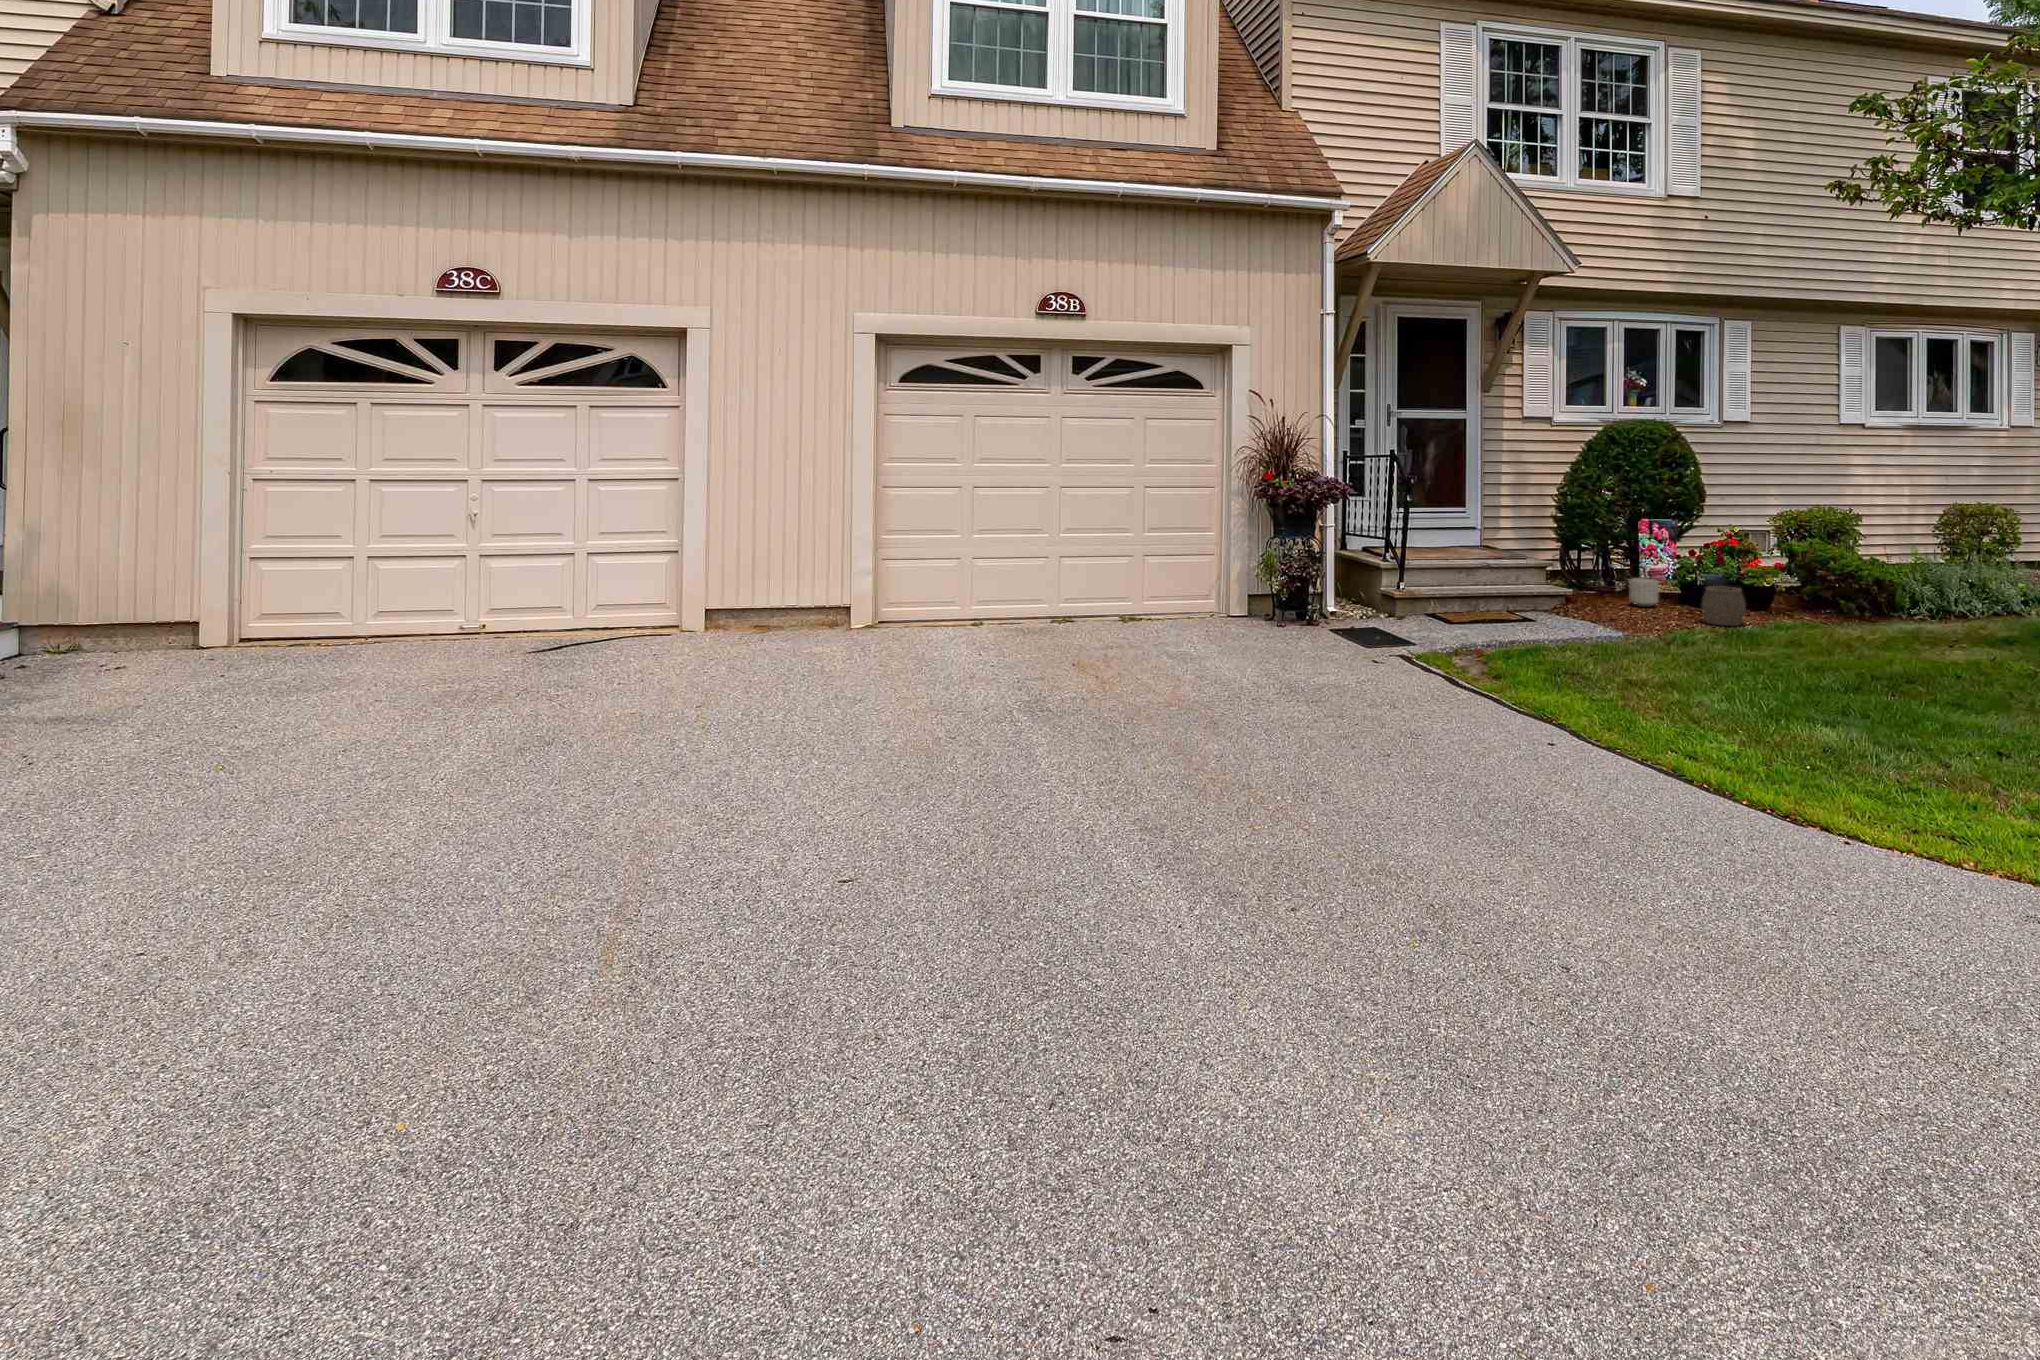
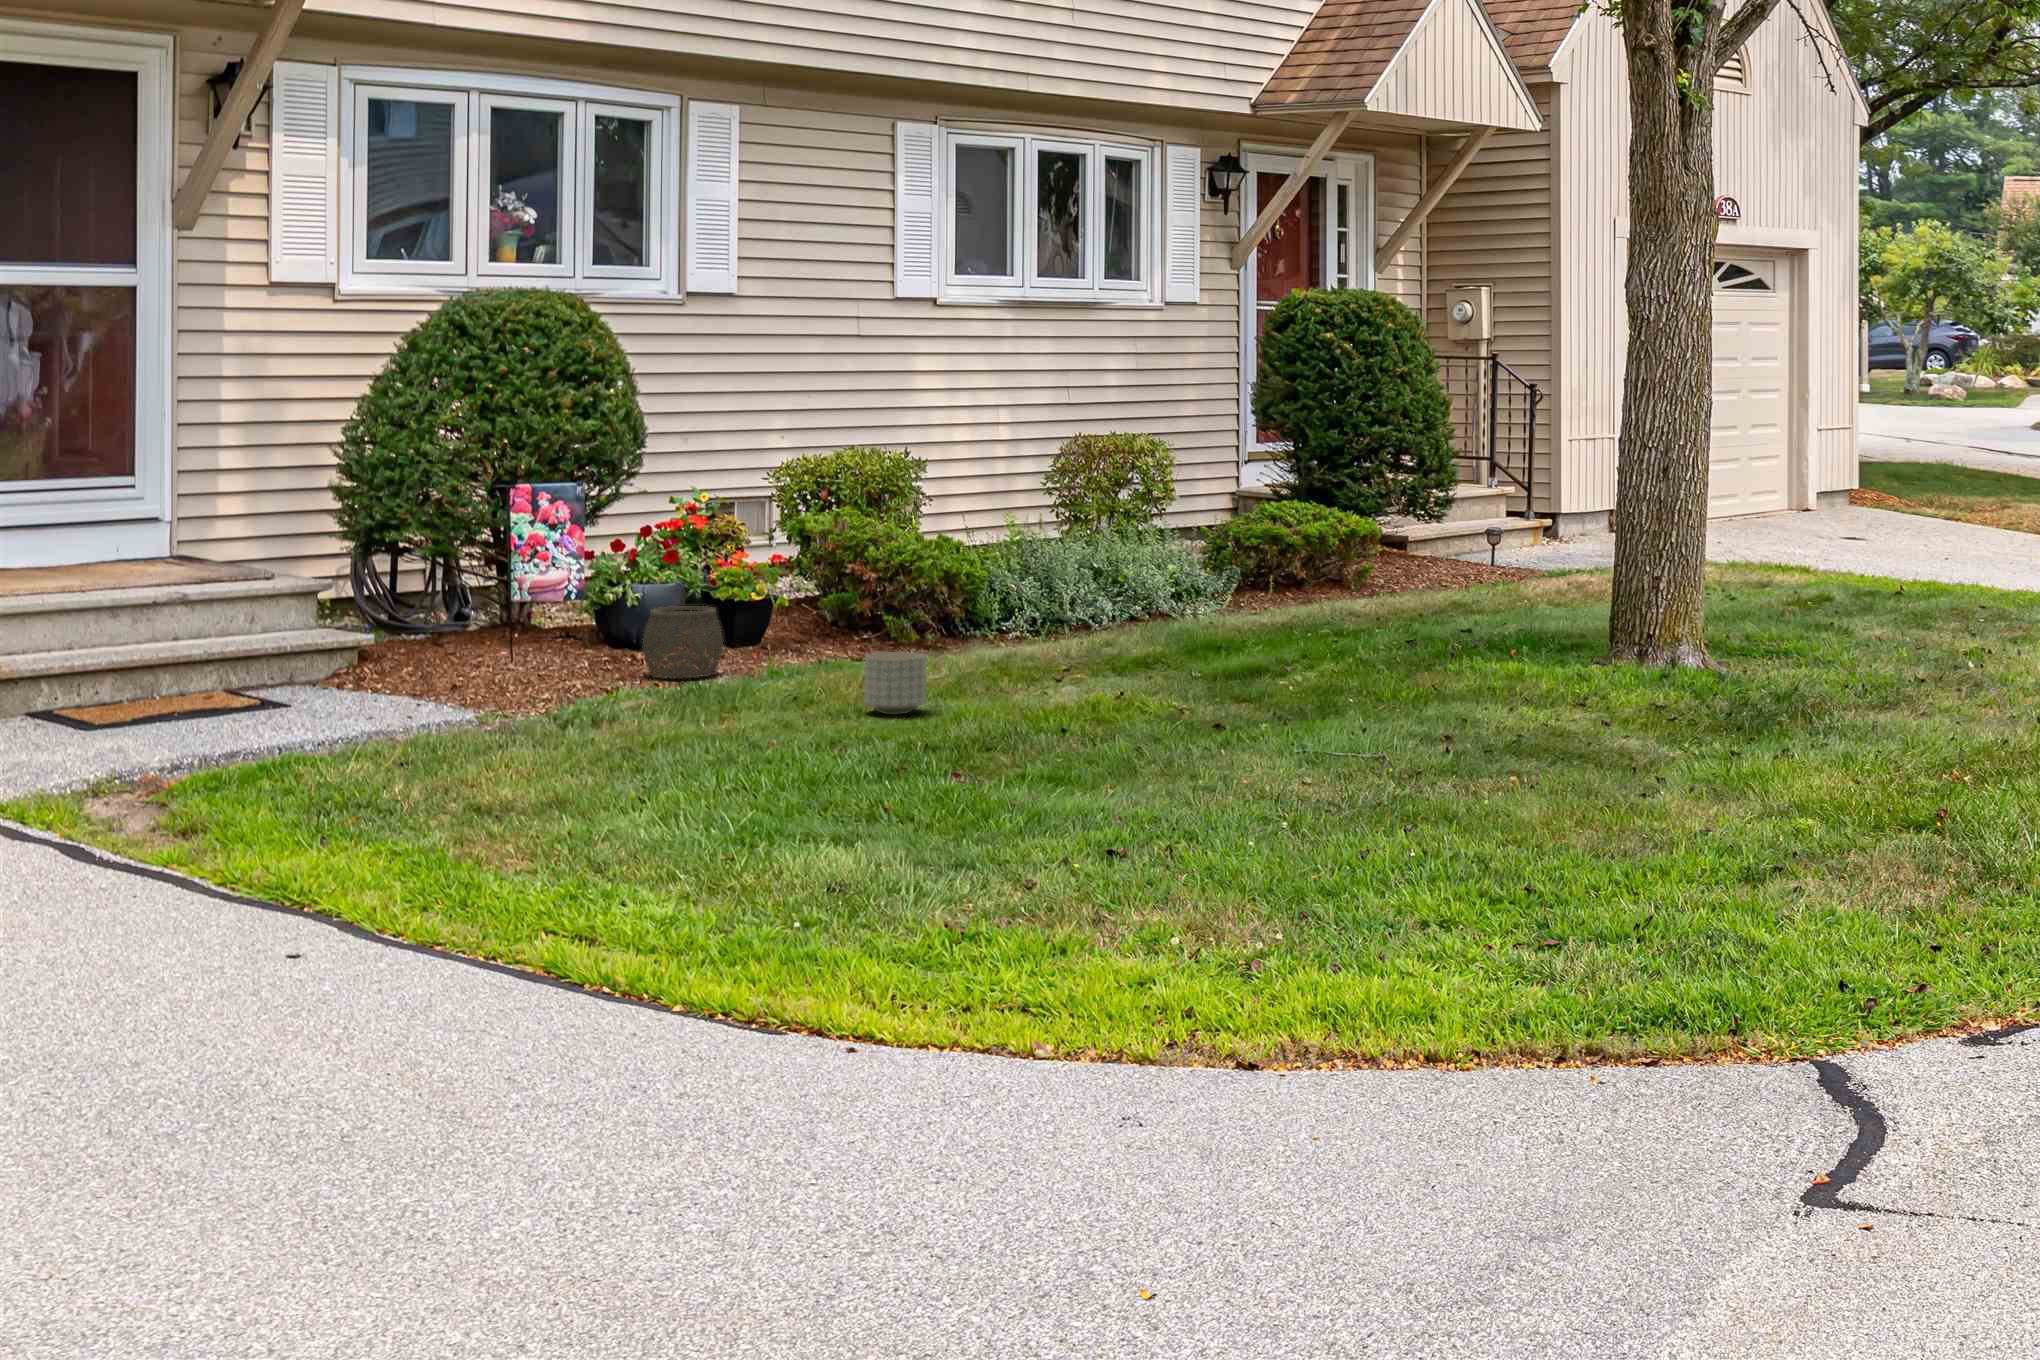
planter: present [1629,579,1659,607] -> present [865,652,927,715]

